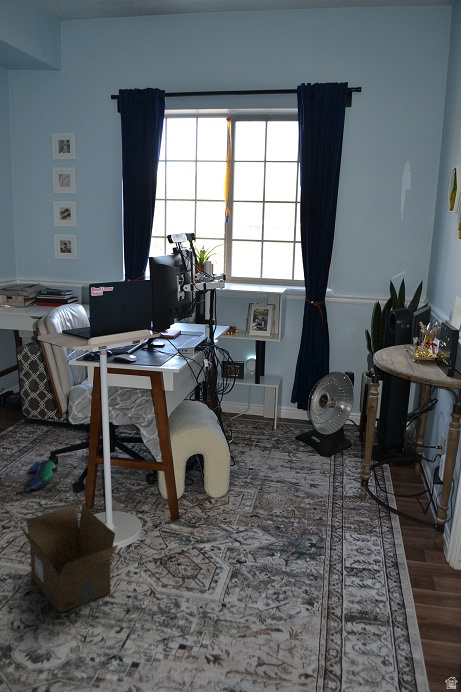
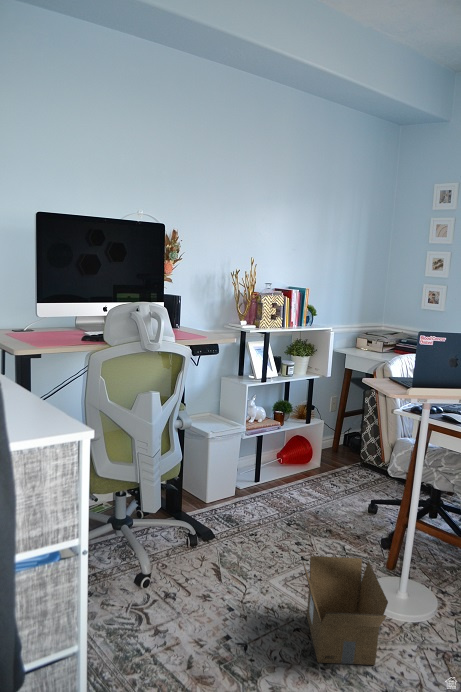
plush toy: present [26,460,58,491] -> none [336,506,372,533]

